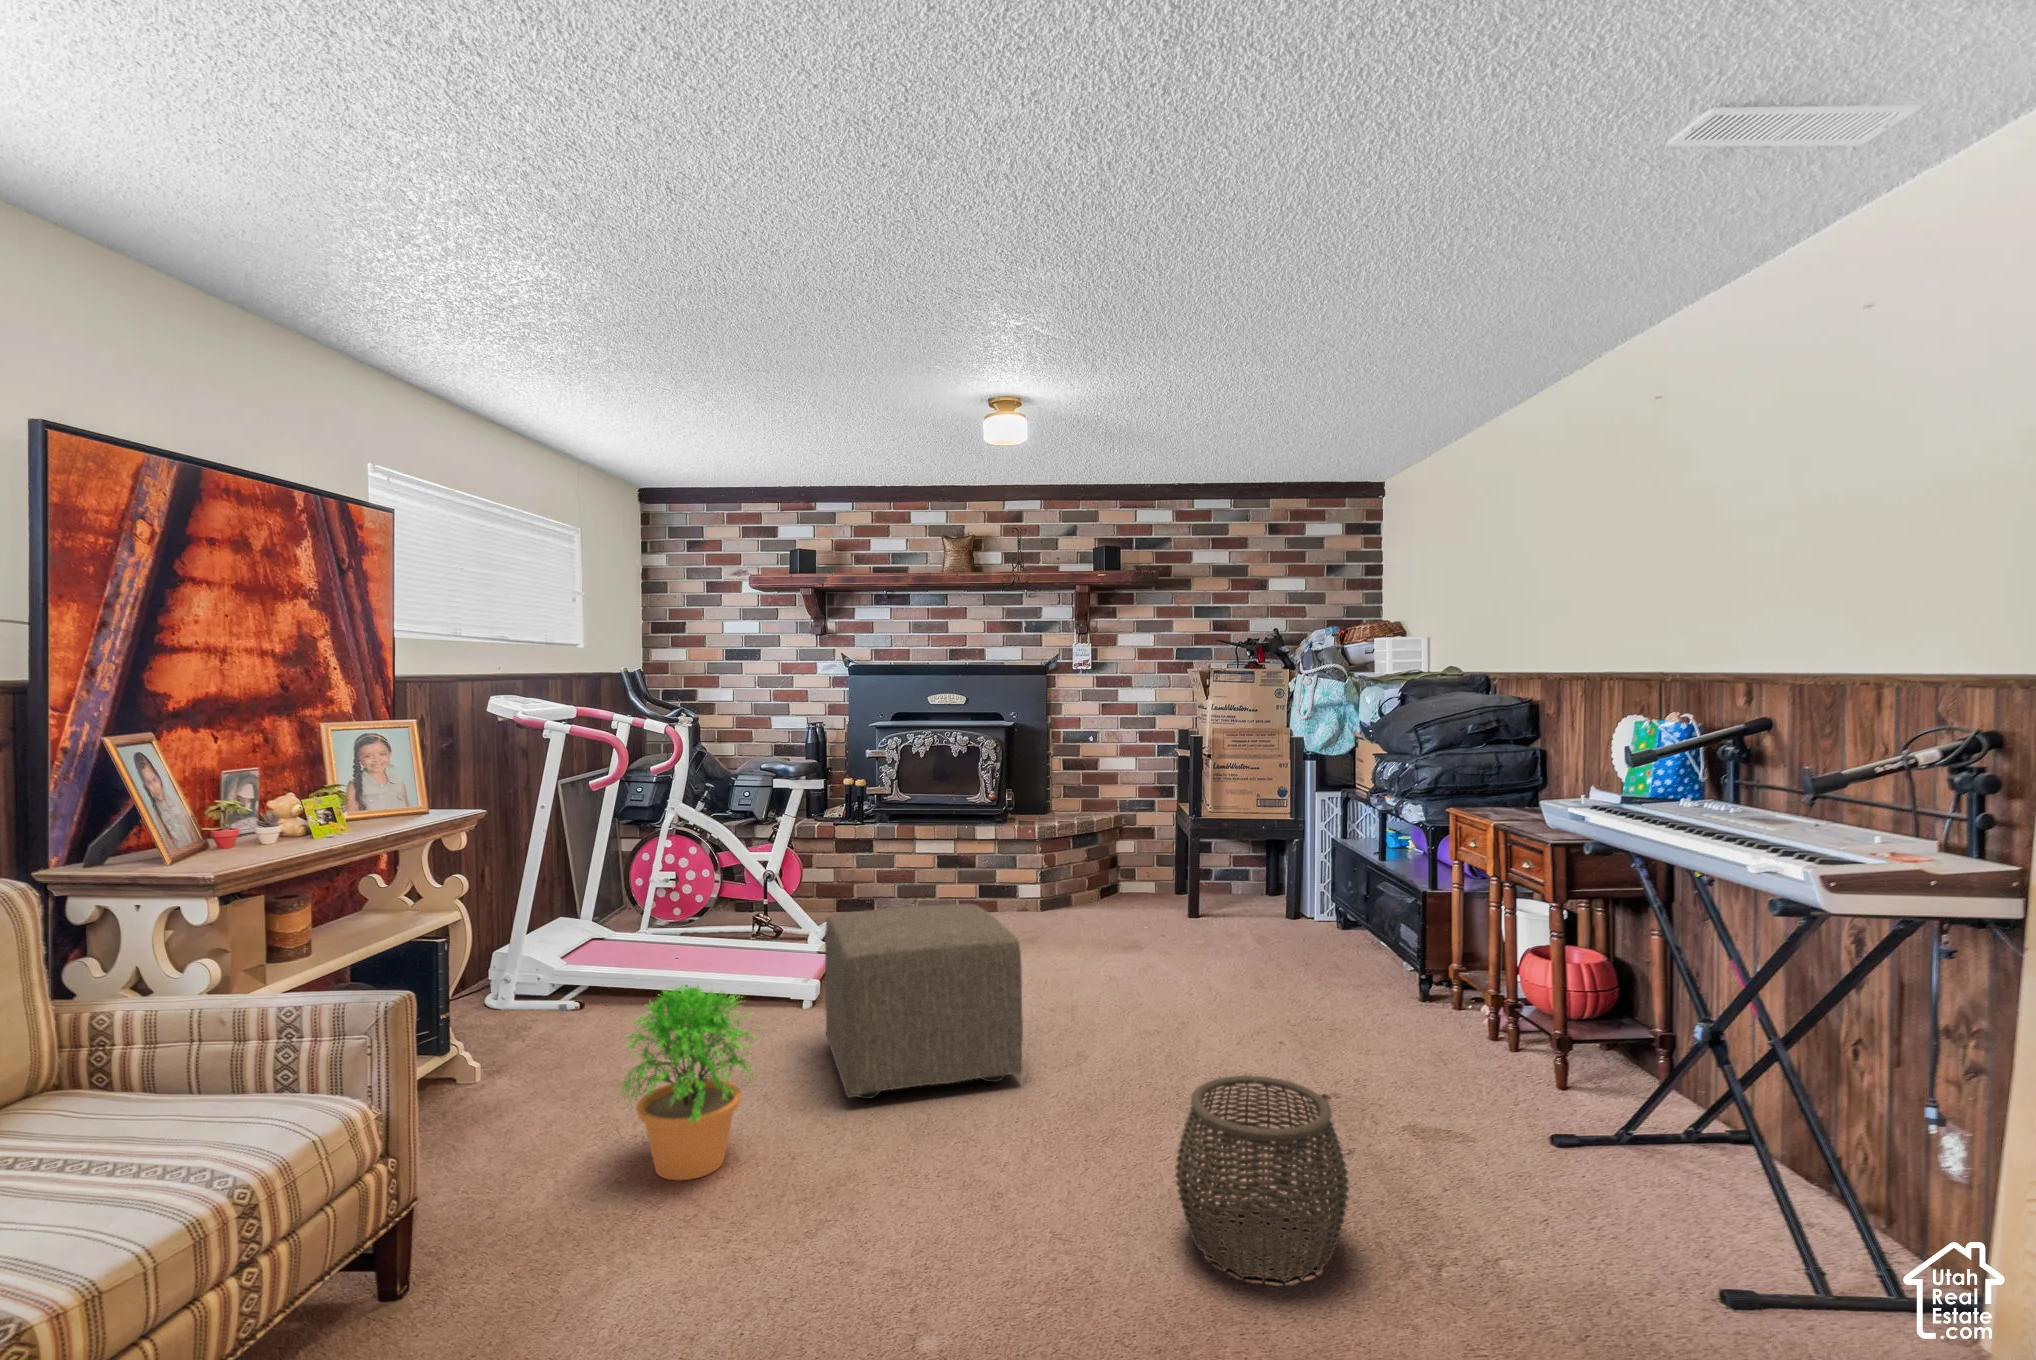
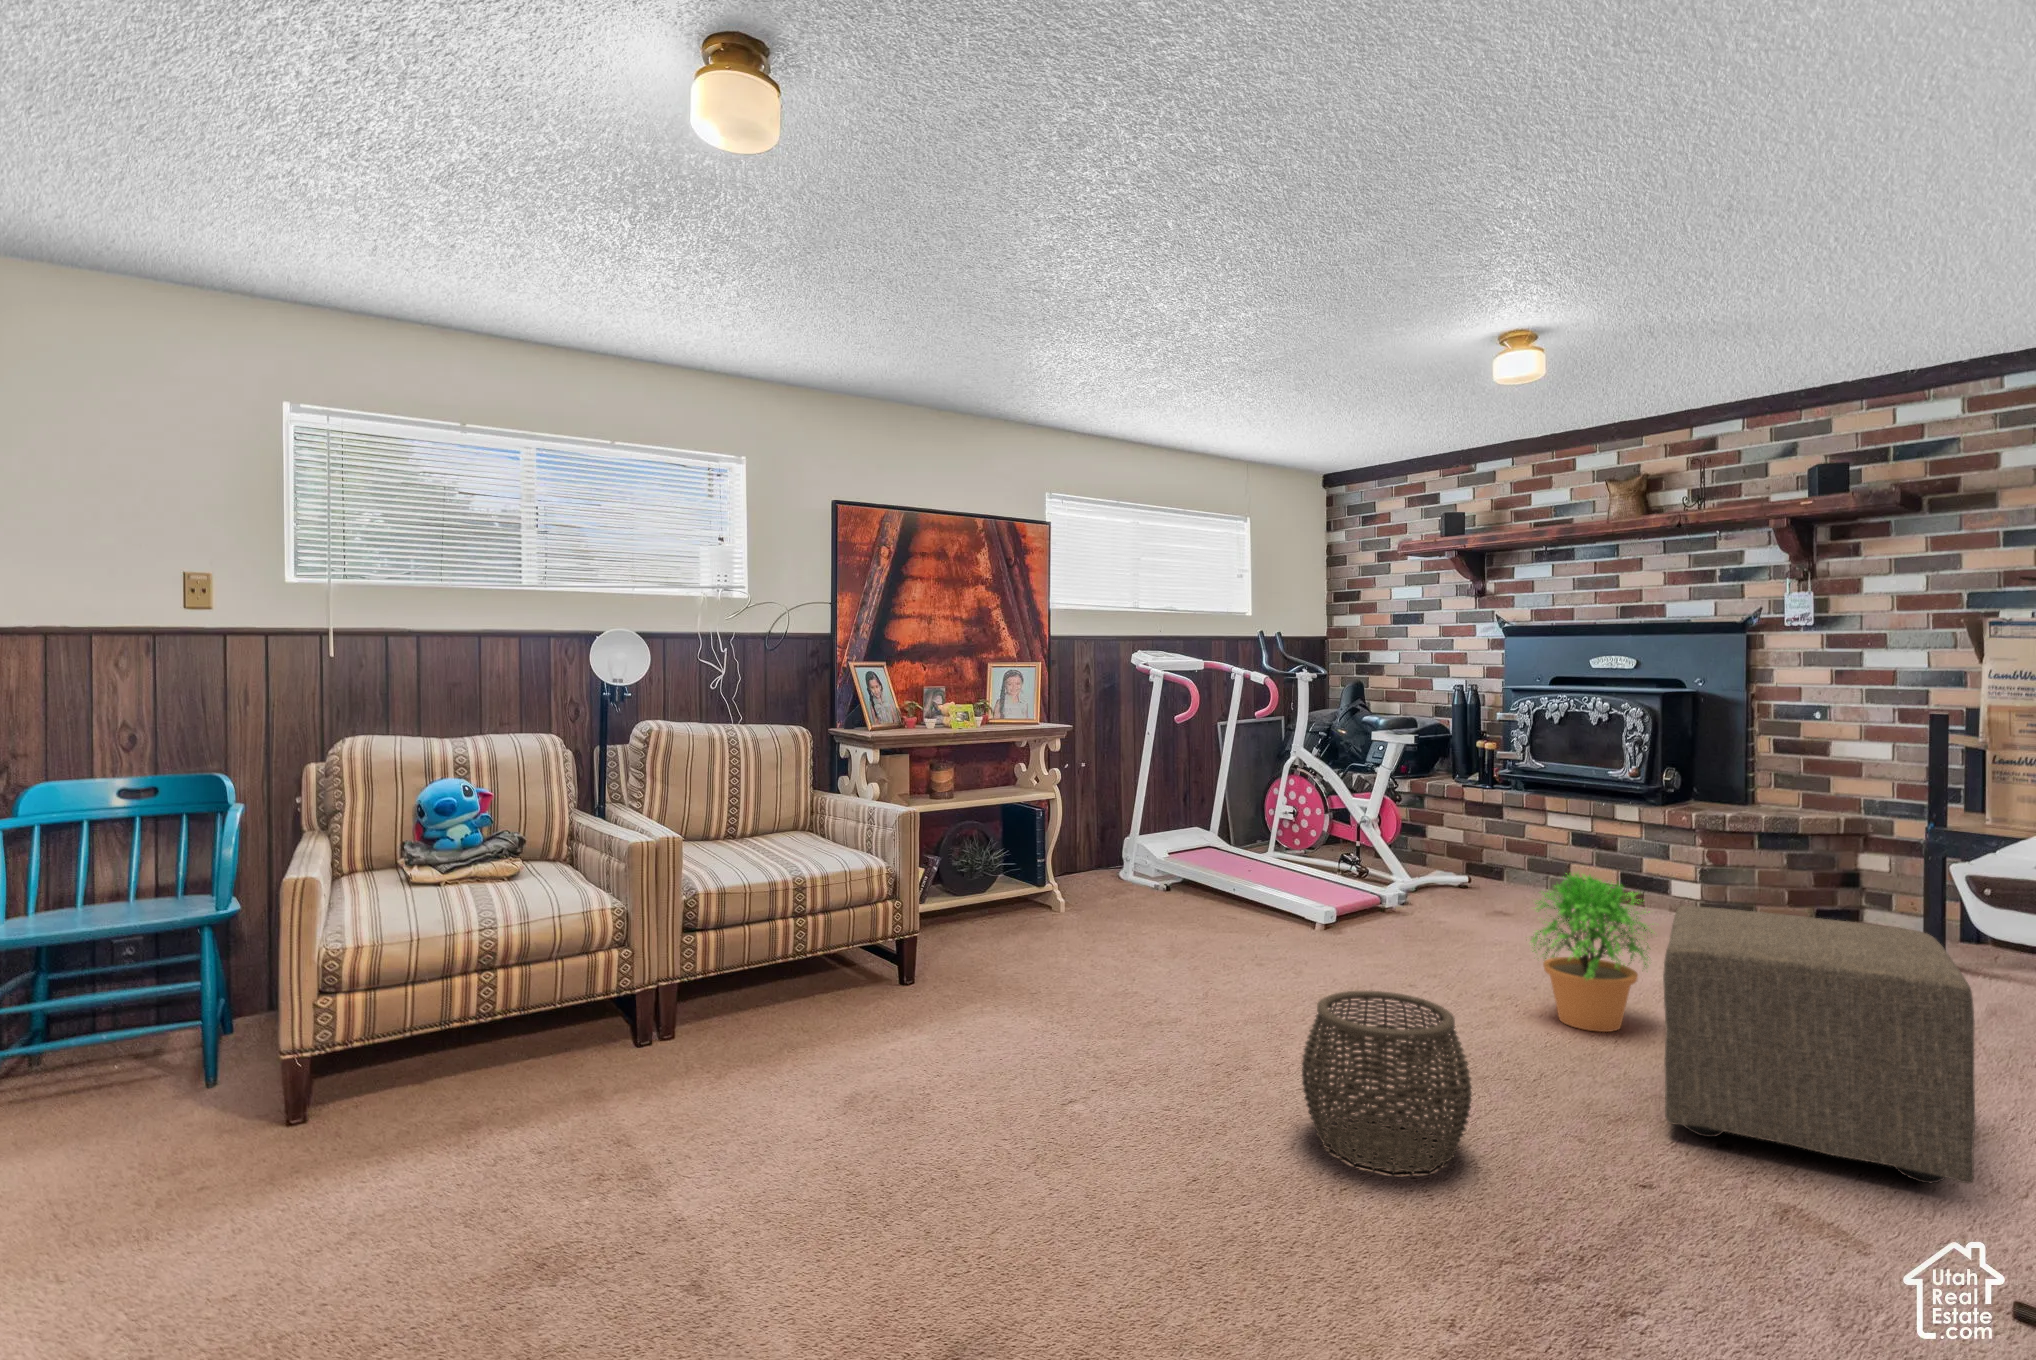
ottoman: present [825,904,1023,1099] -> present [1663,906,1975,1183]
potted plant: present [620,985,757,1180] -> present [1531,873,1652,1032]

